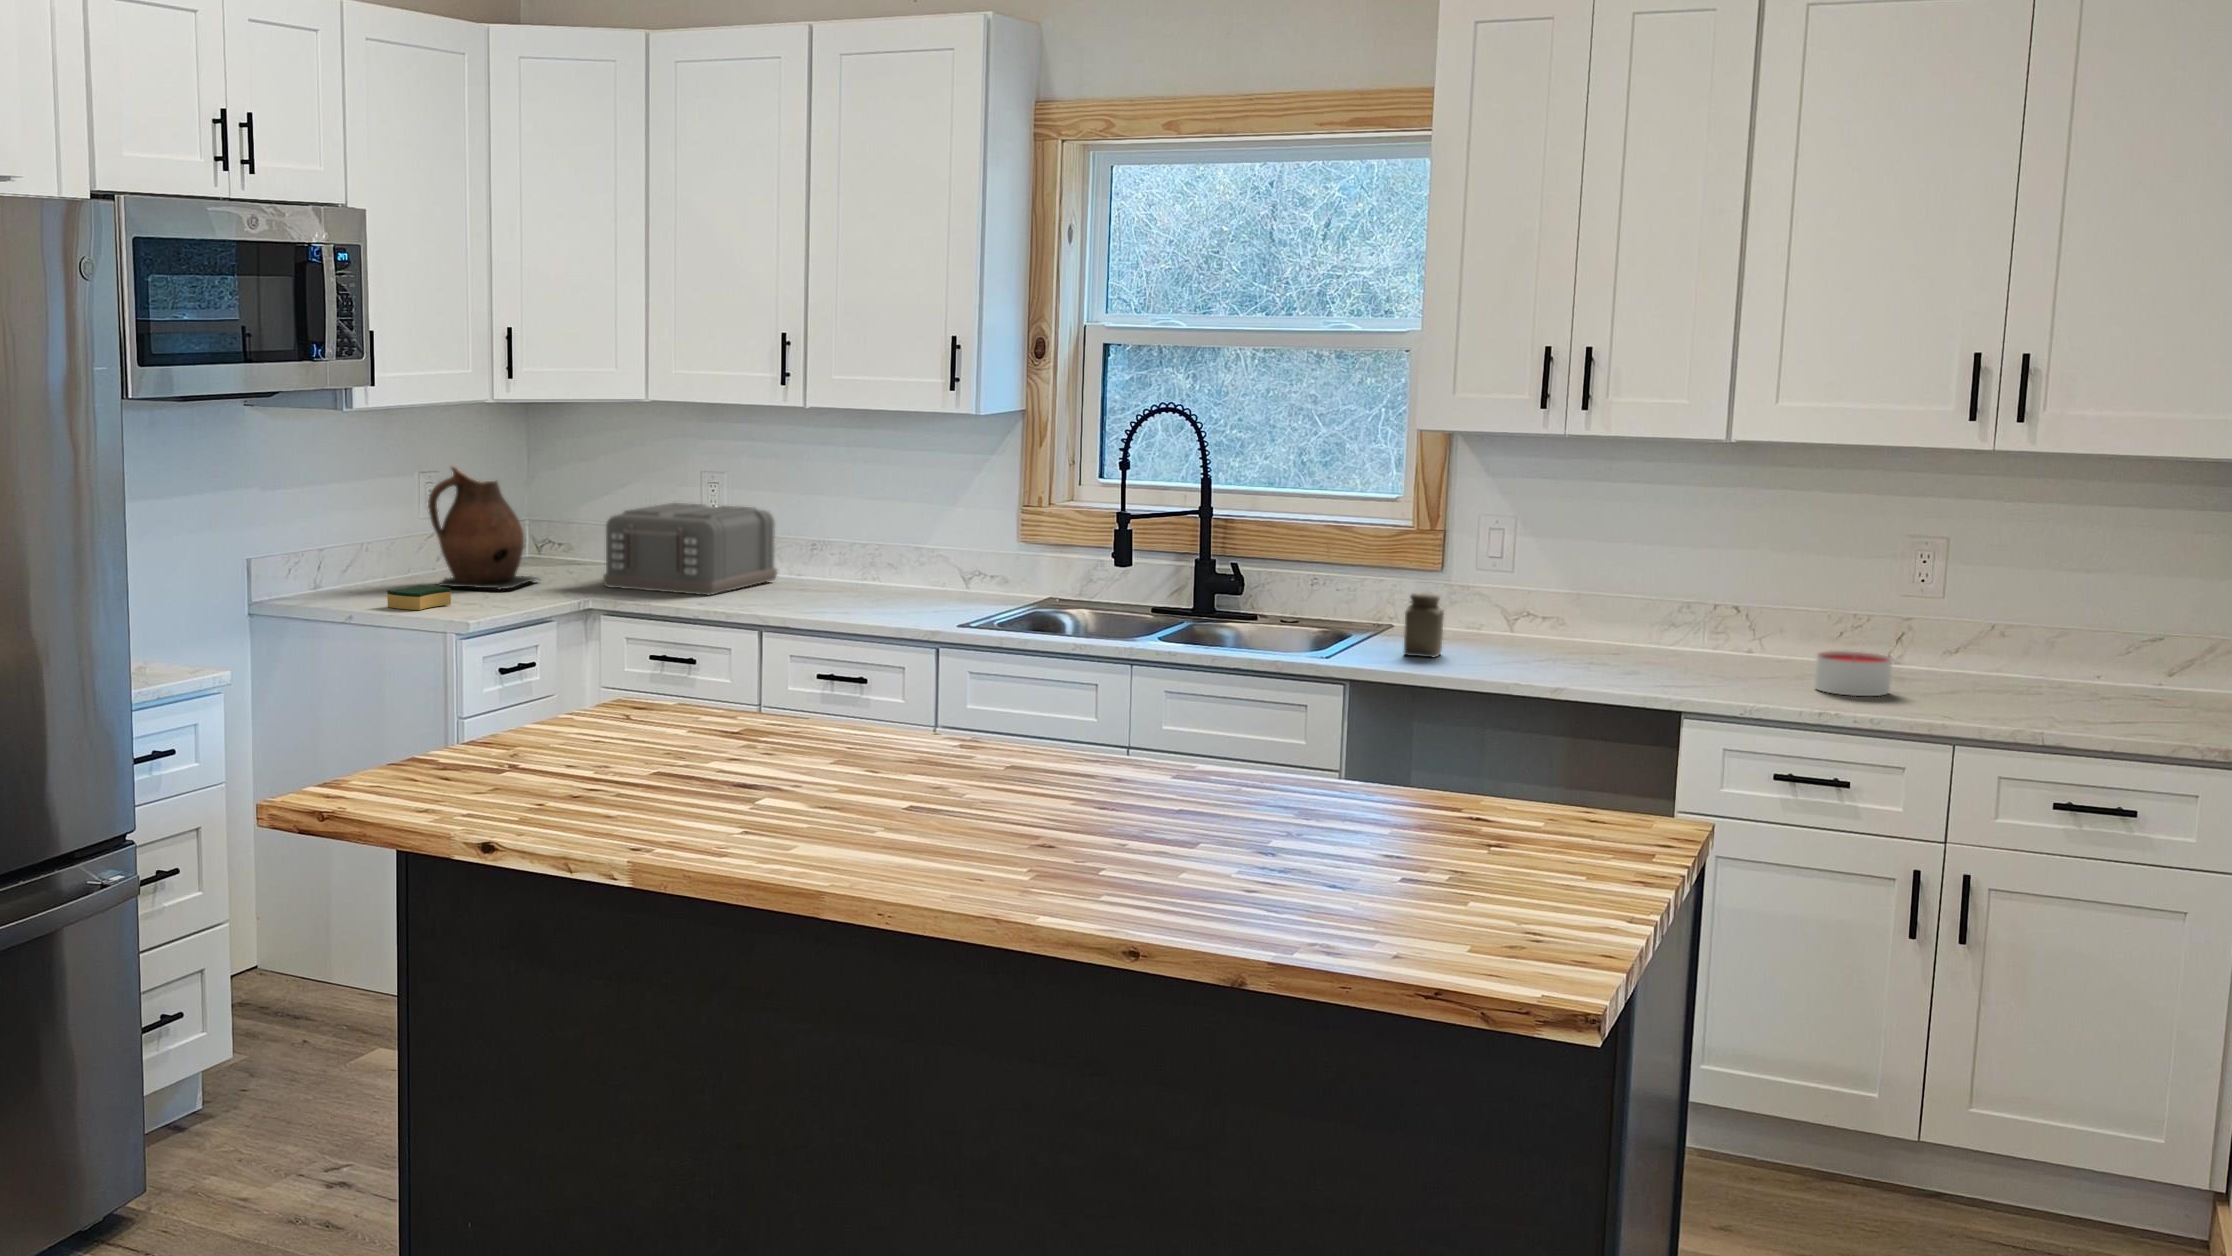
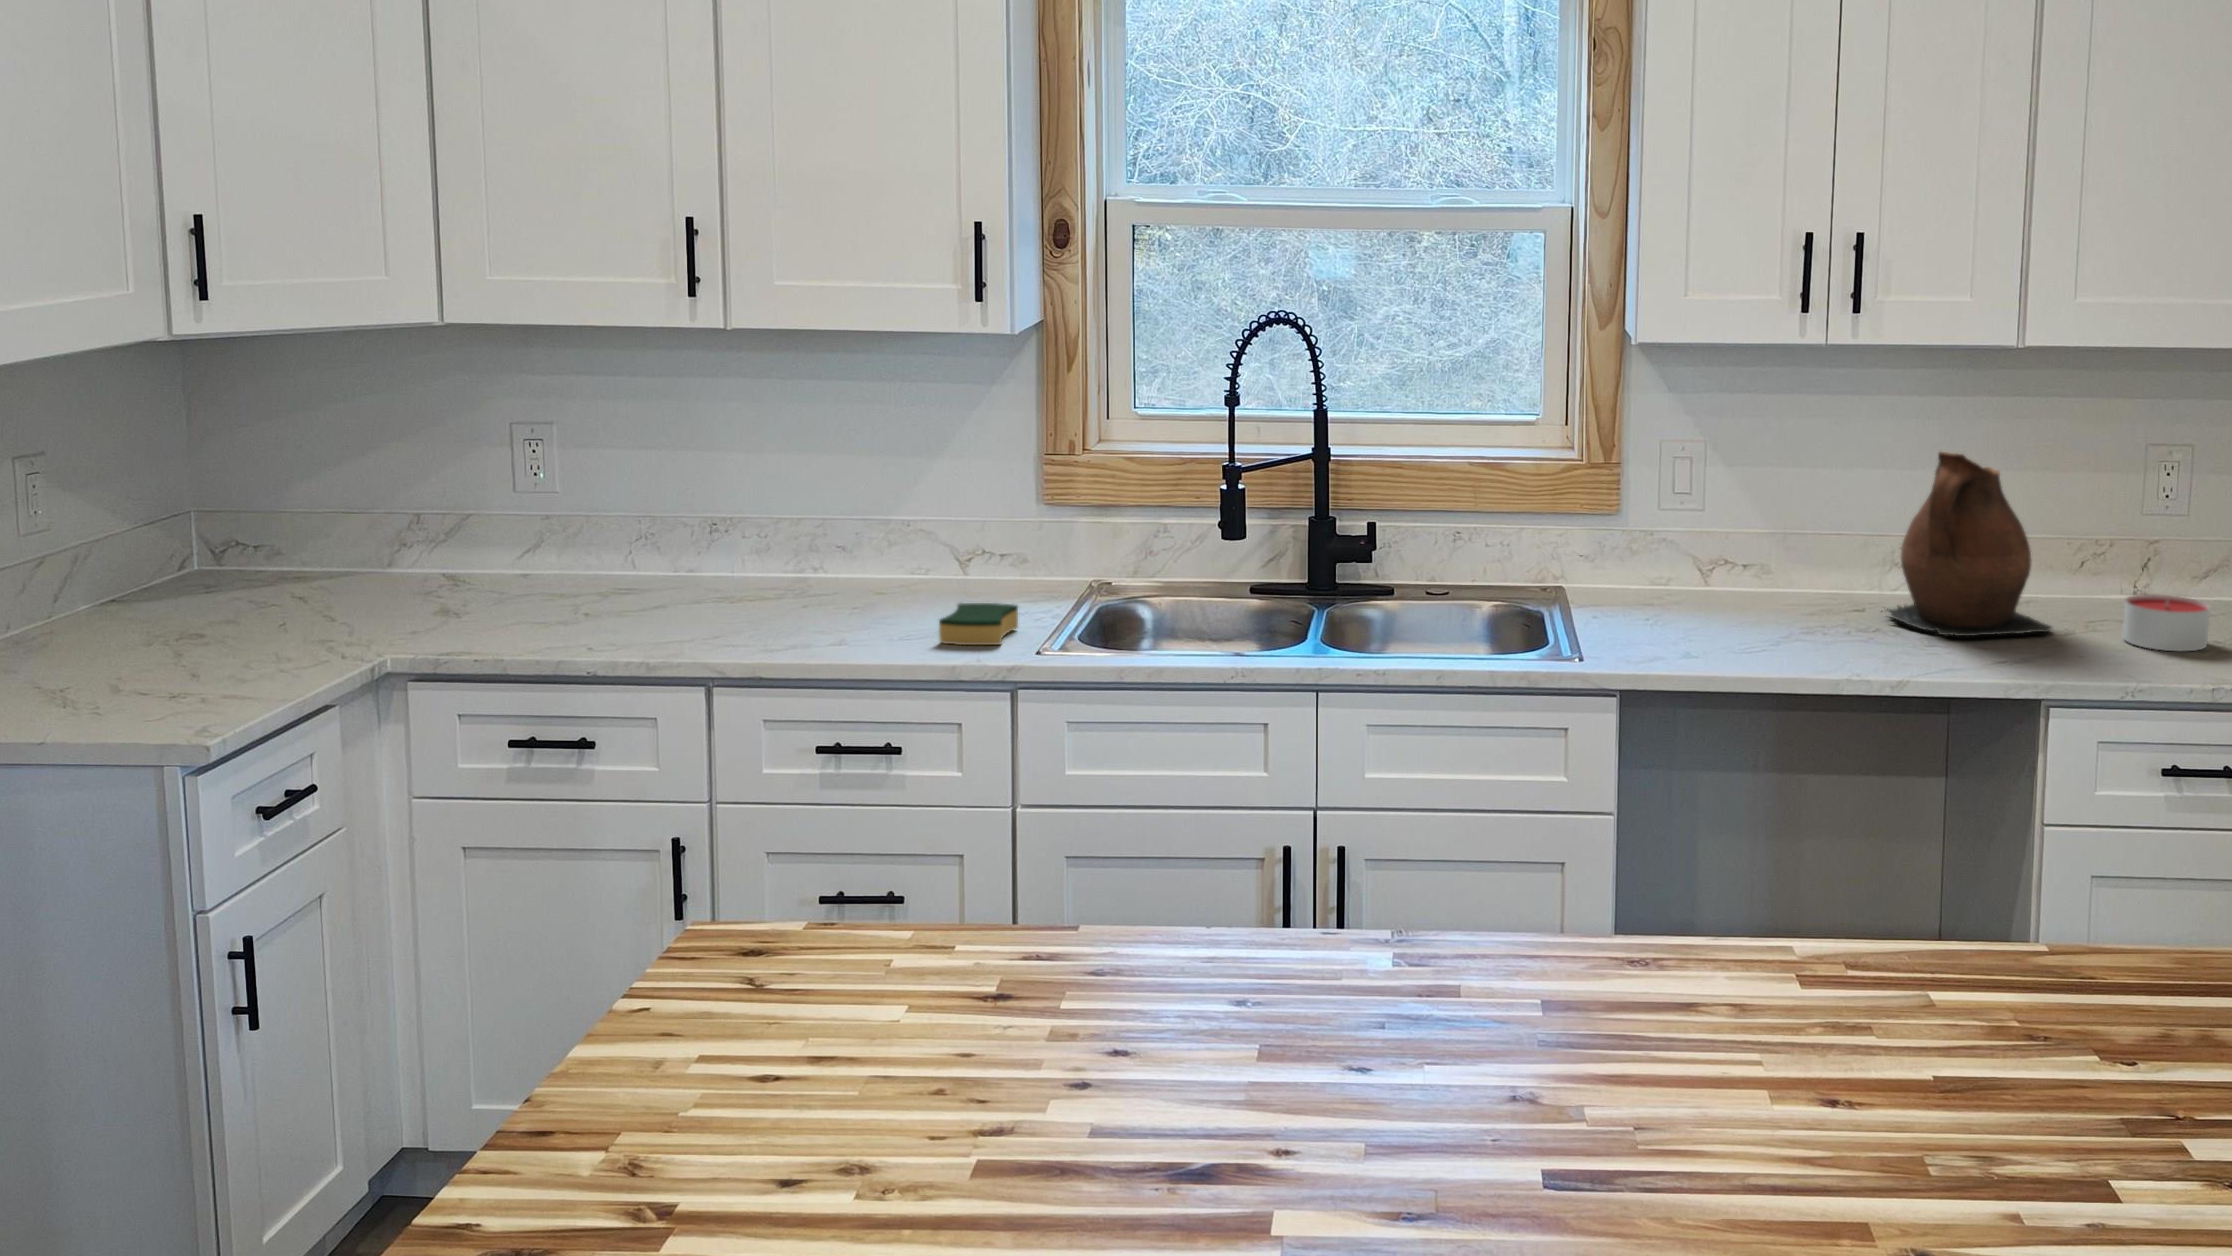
ceramic pitcher: present [428,467,538,590] -> present [1881,452,2052,636]
toaster: present [603,503,777,595] -> none [405,477,675,622]
sponge: present [387,585,451,610] -> present [939,603,1018,645]
salt shaker: present [1404,592,1444,657] -> none [1637,555,1686,638]

